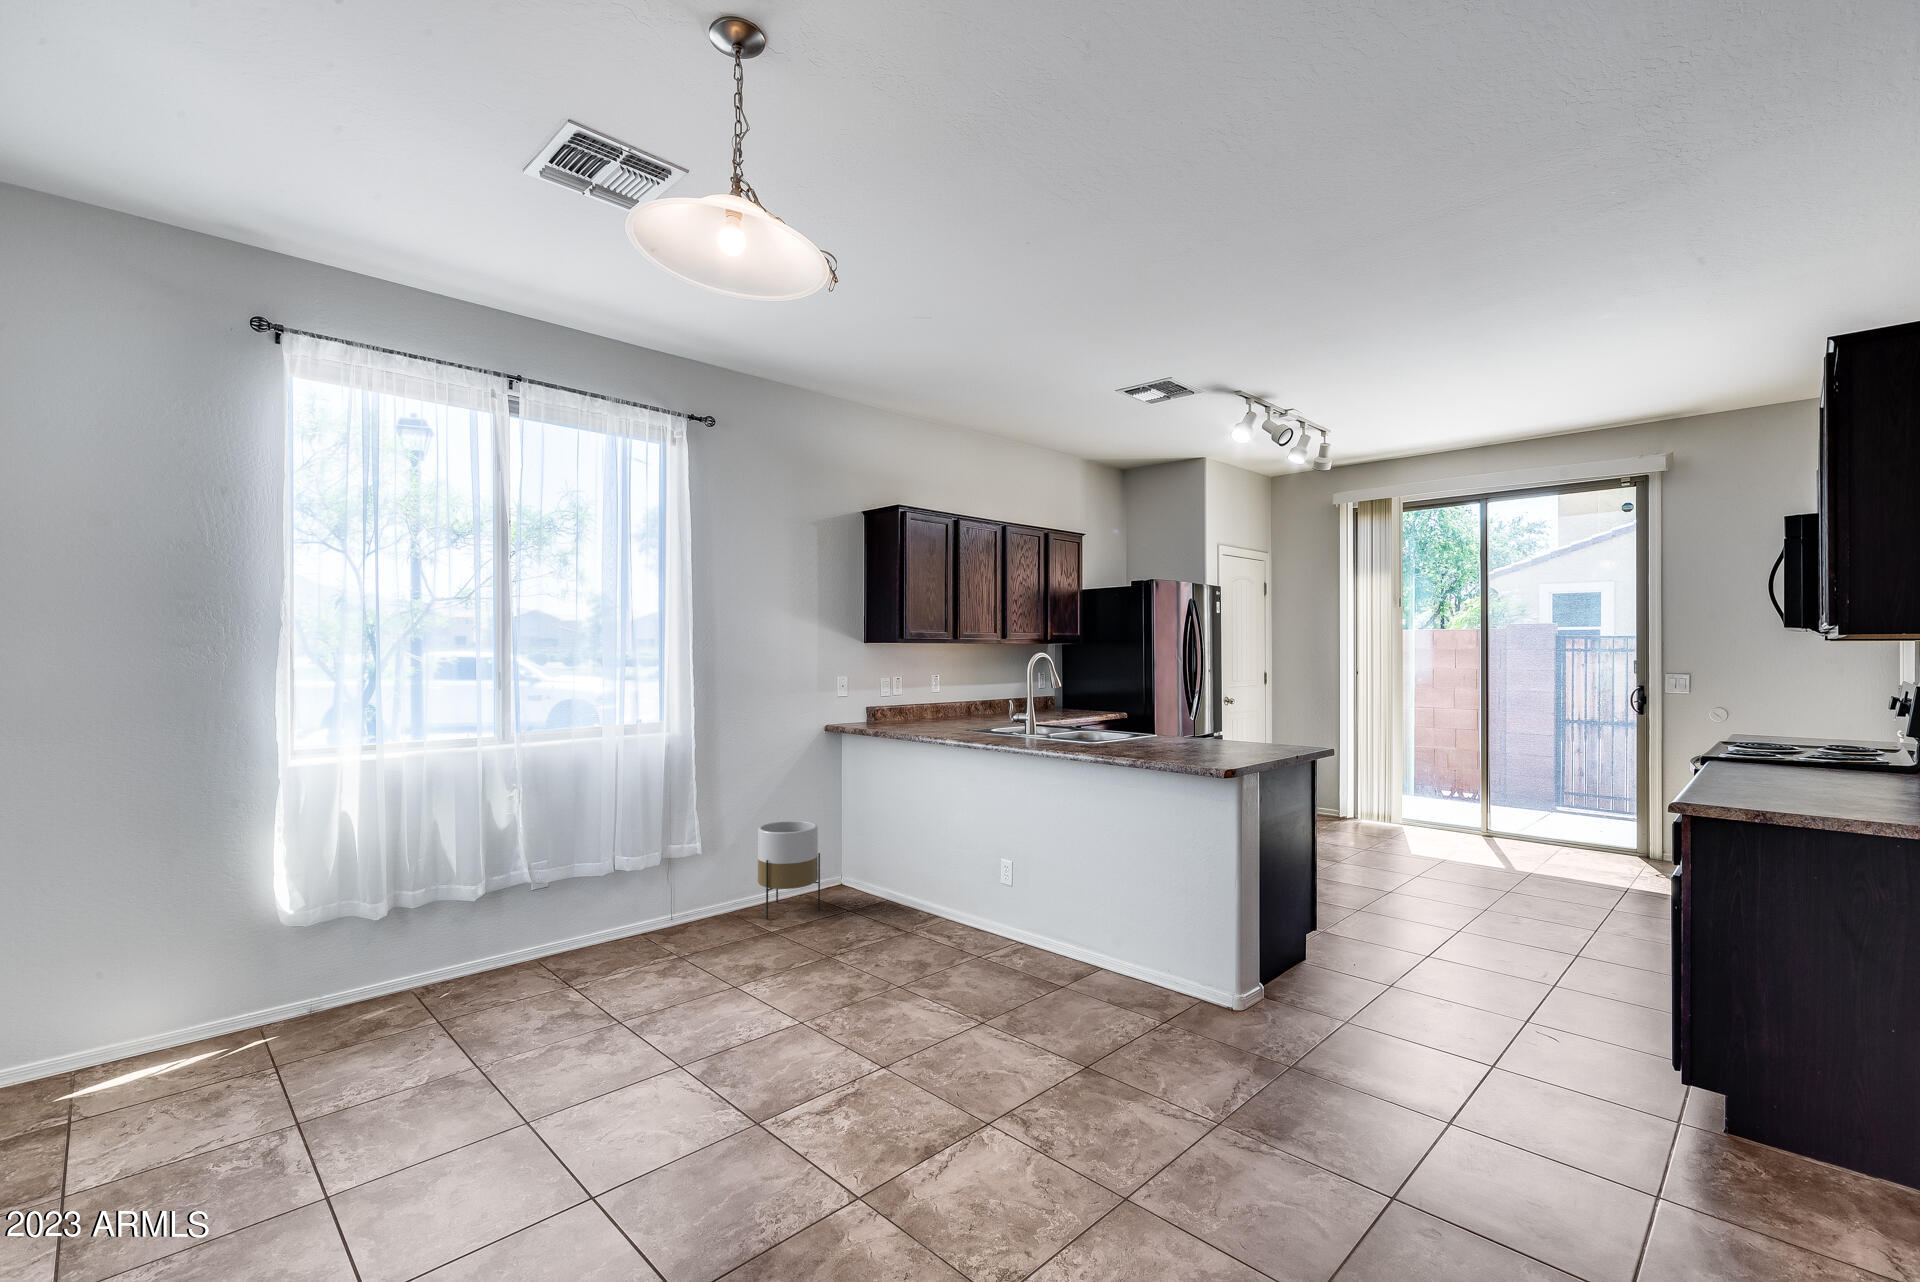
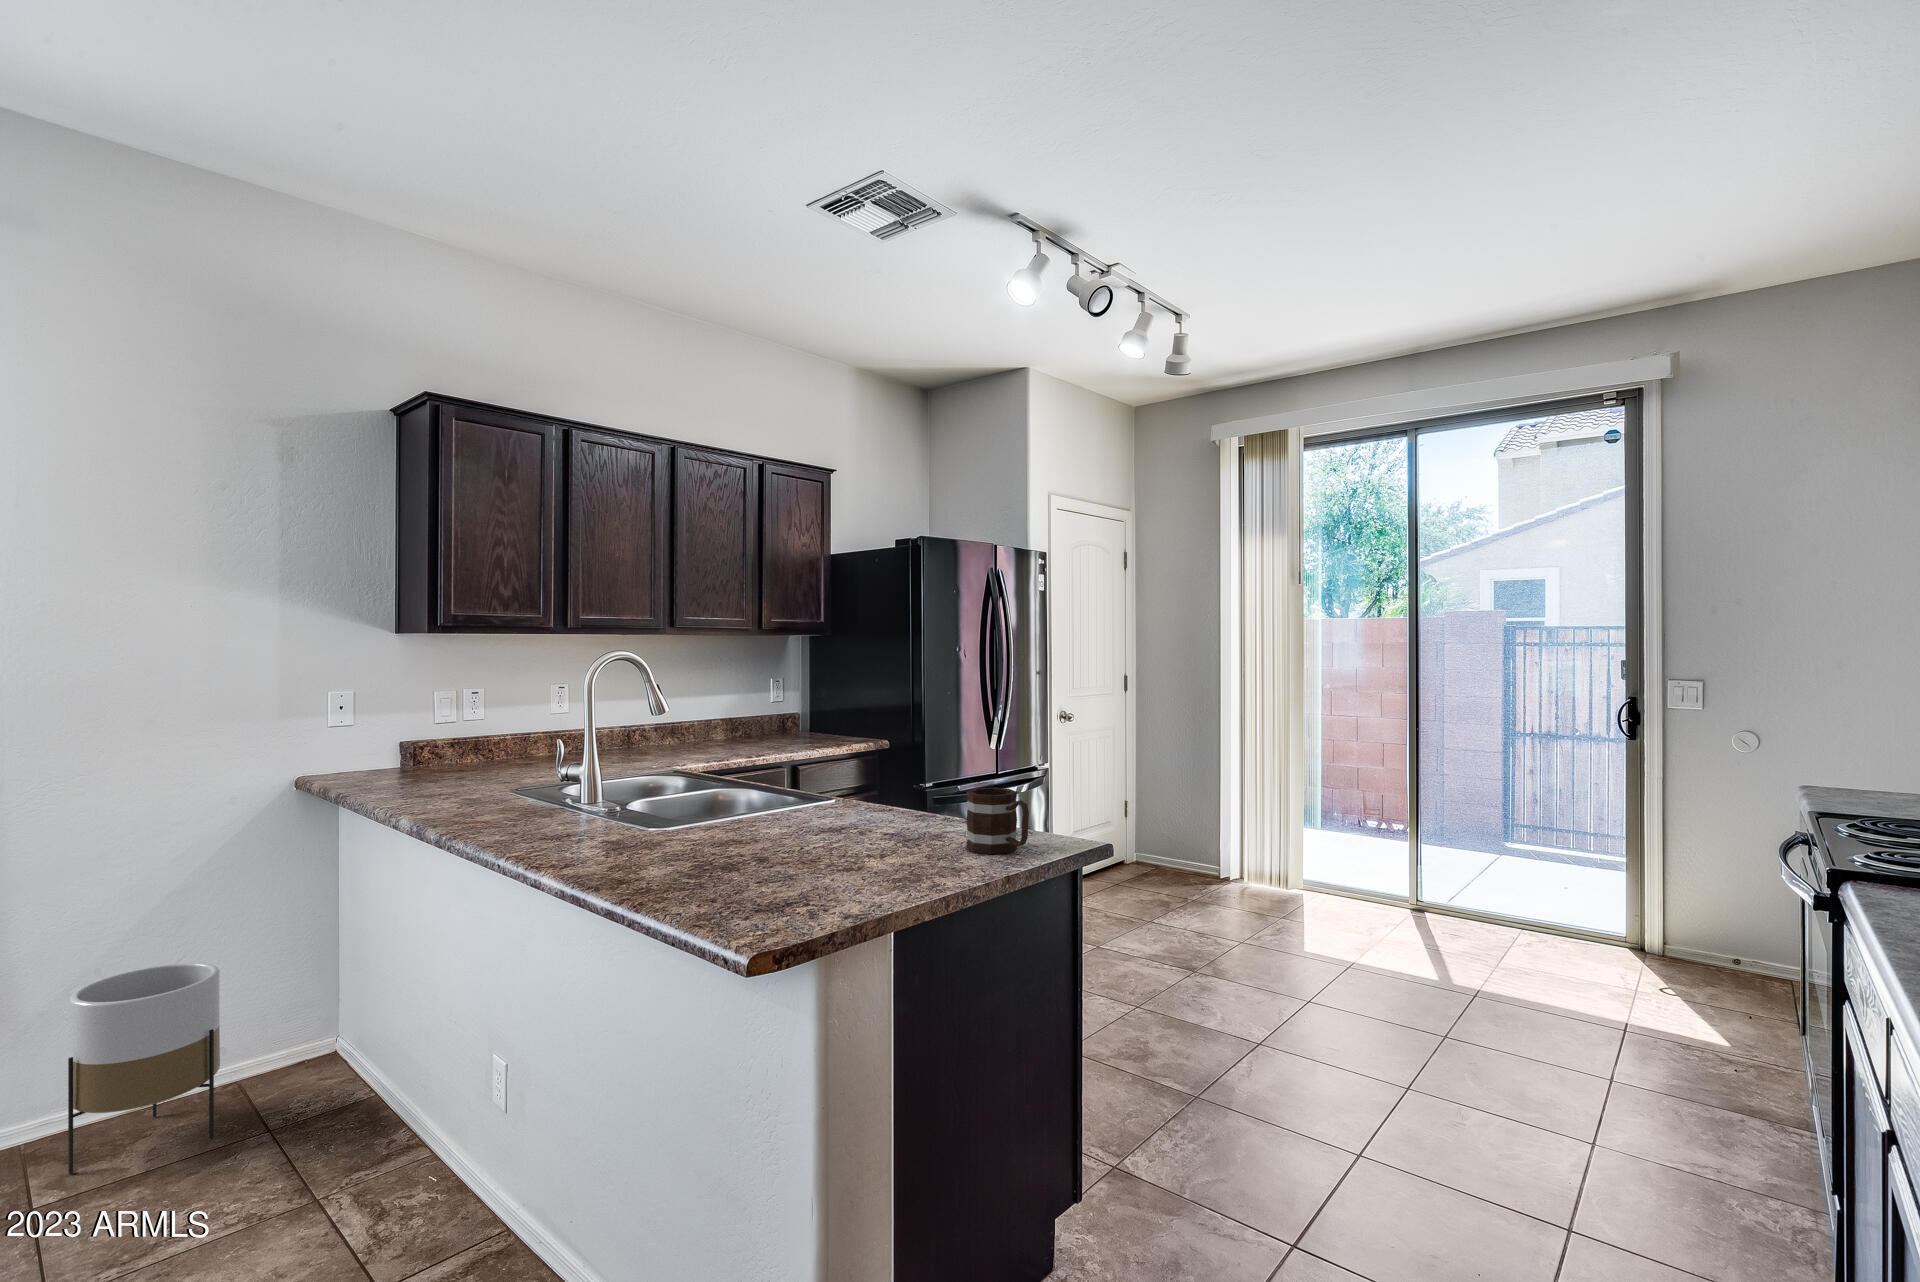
mug: none [1256,721,1291,751] -> present [966,788,1029,854]

